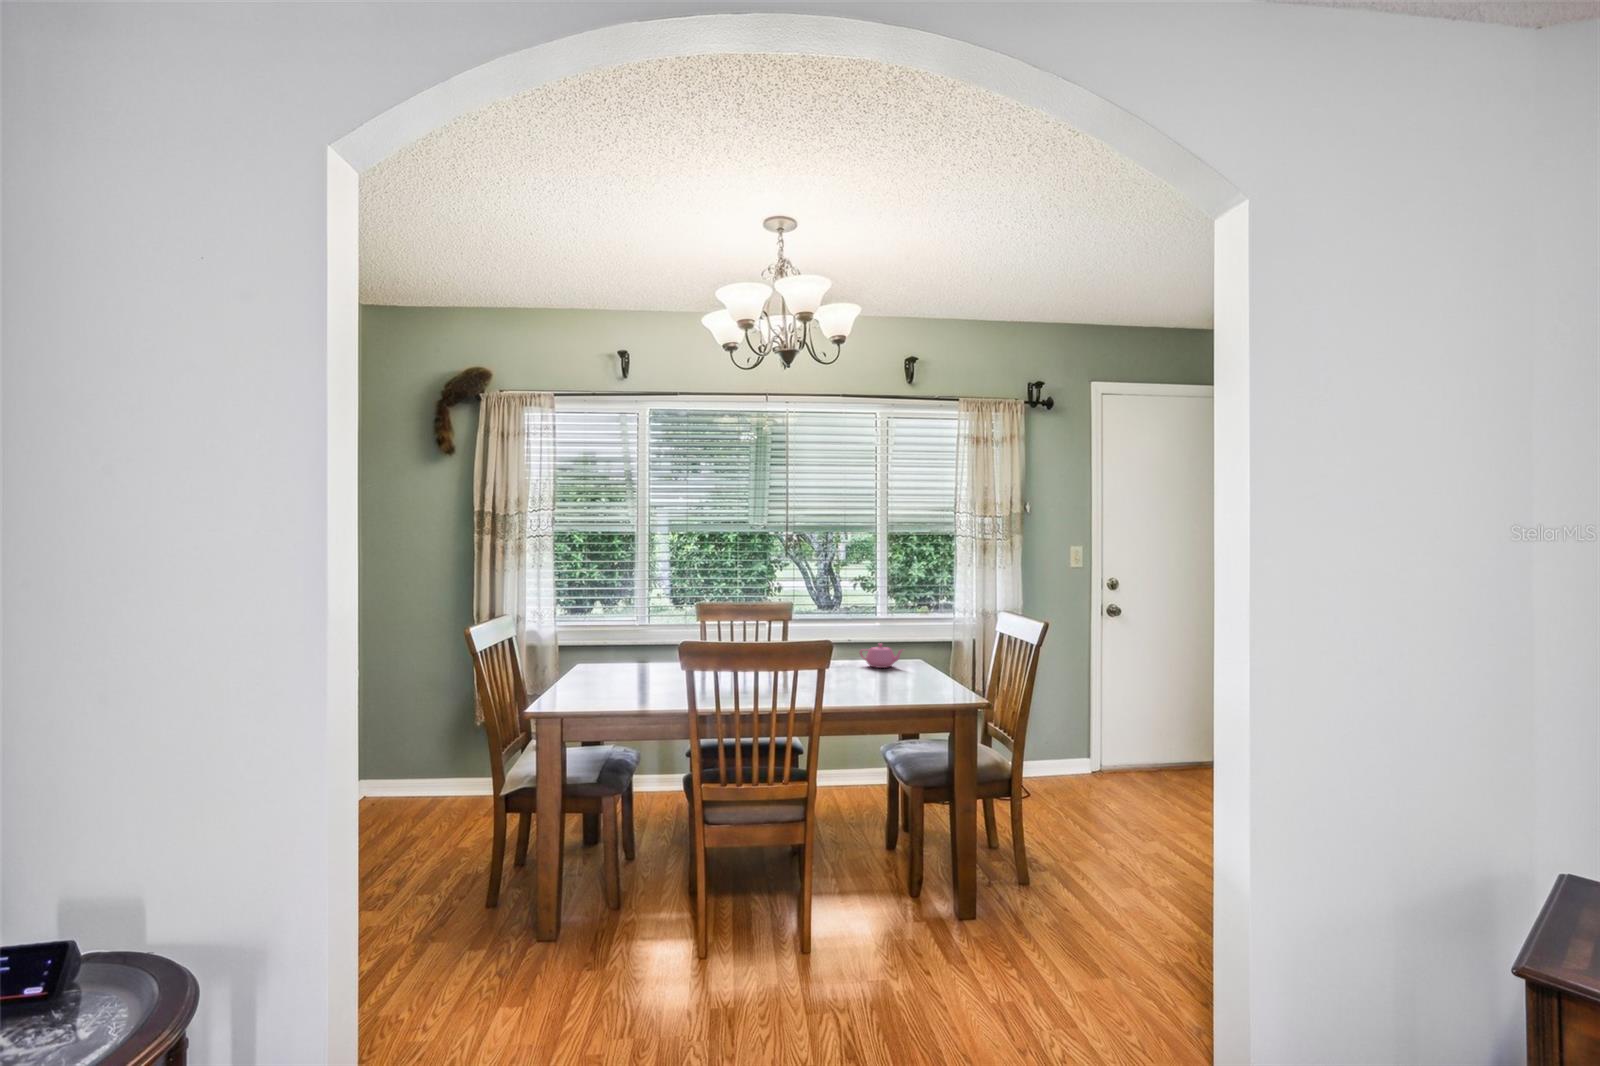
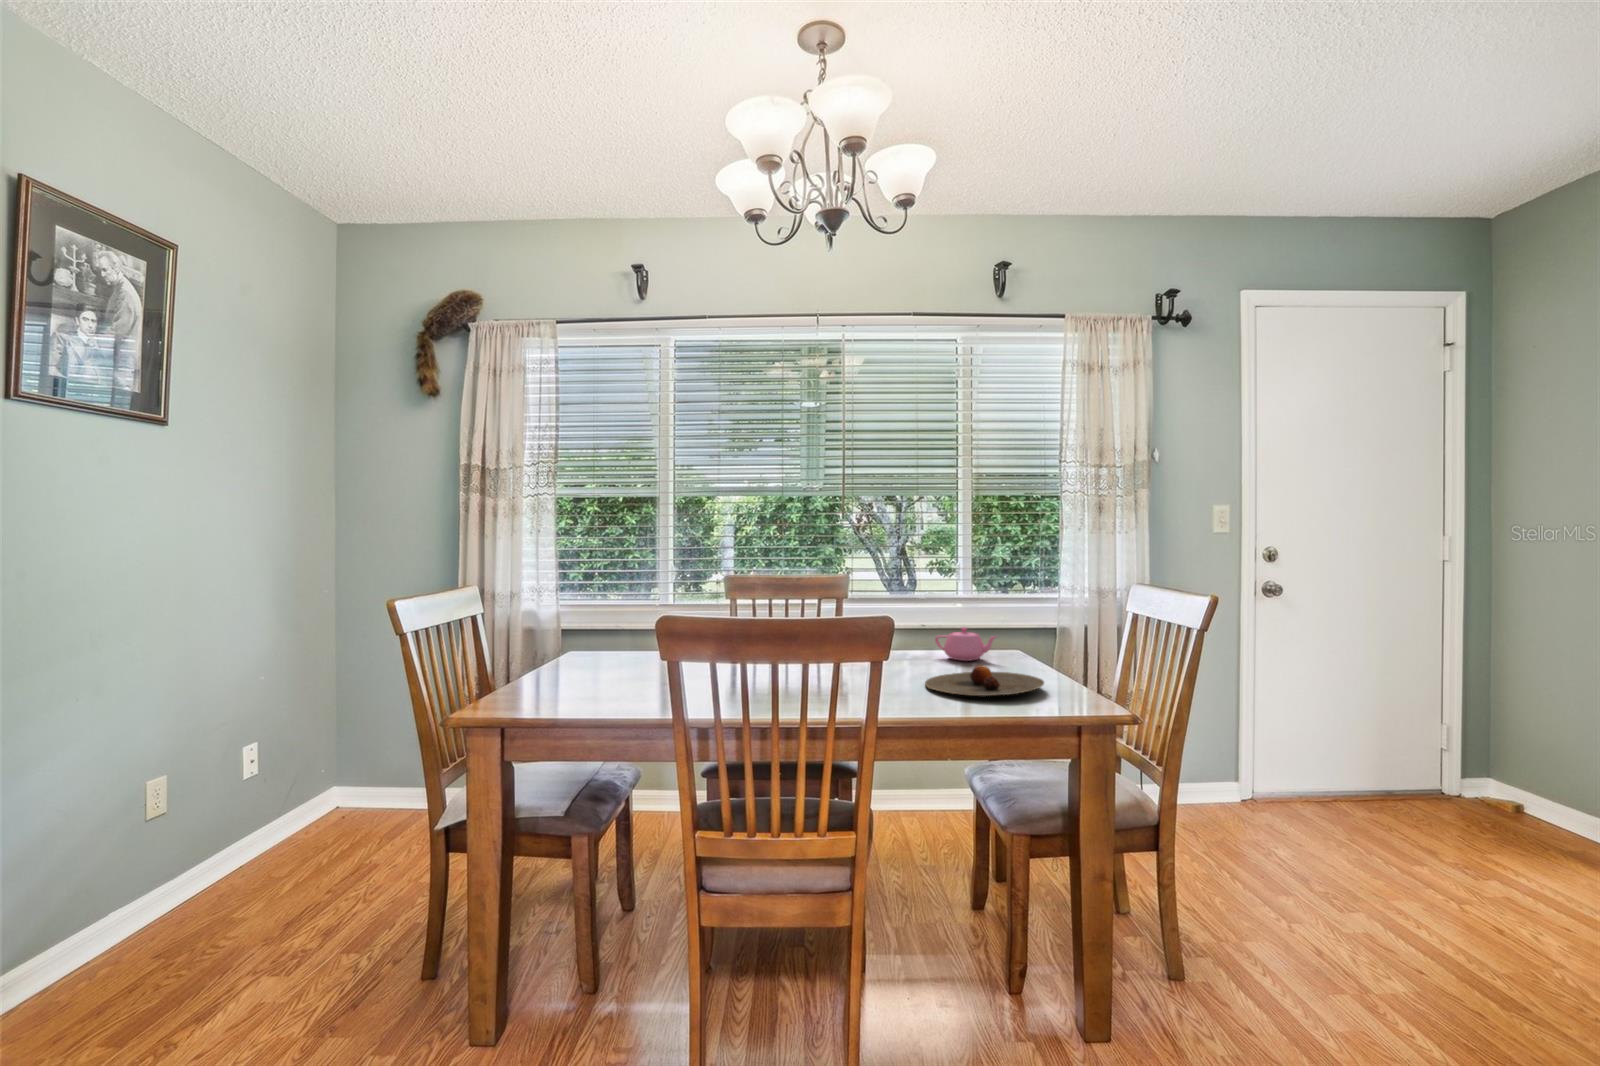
plate: none [852,671,933,691] -> present [925,665,1044,696]

